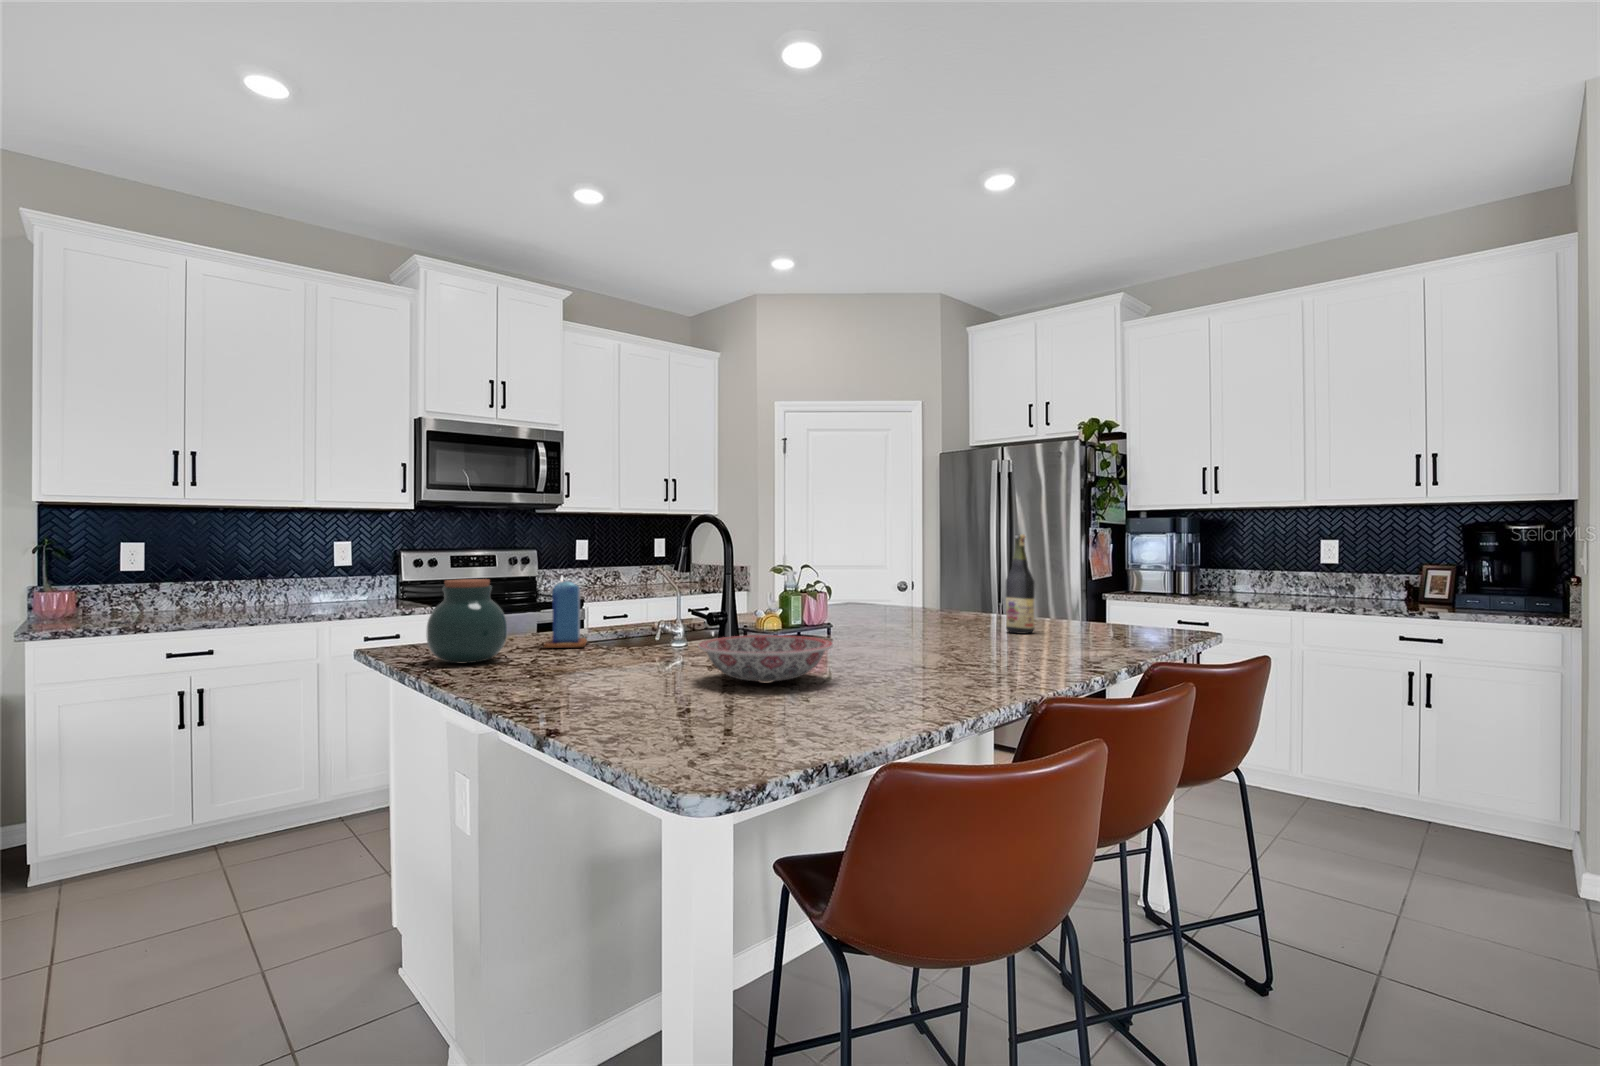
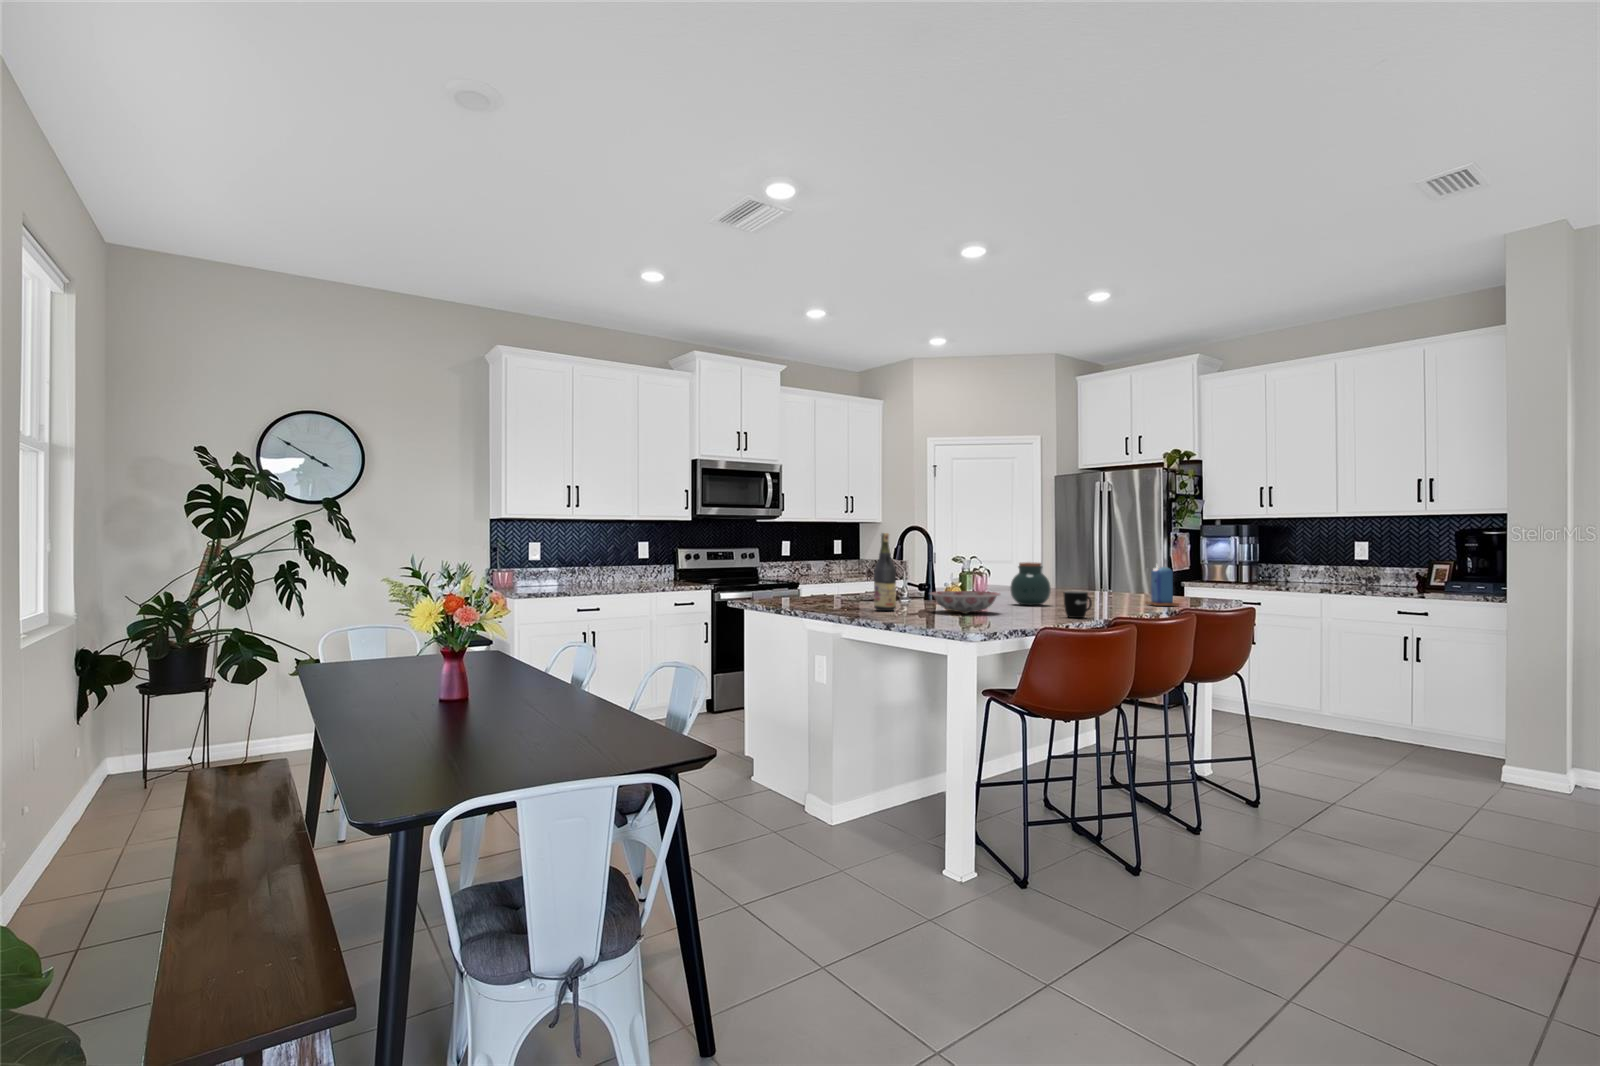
wine bottle: present [1006,534,1035,634] -> present [874,533,896,611]
candle: present [544,576,587,648] -> present [1146,566,1179,606]
jar: present [426,579,507,663] -> present [1010,562,1051,605]
mug: none [950,640,1004,697] -> present [1064,591,1092,618]

